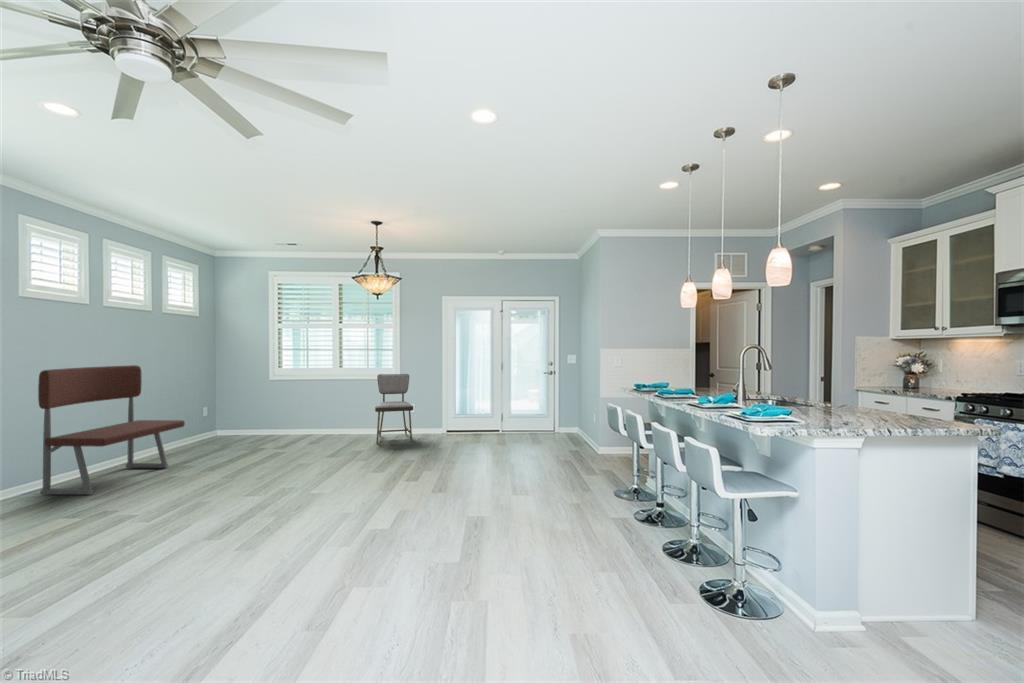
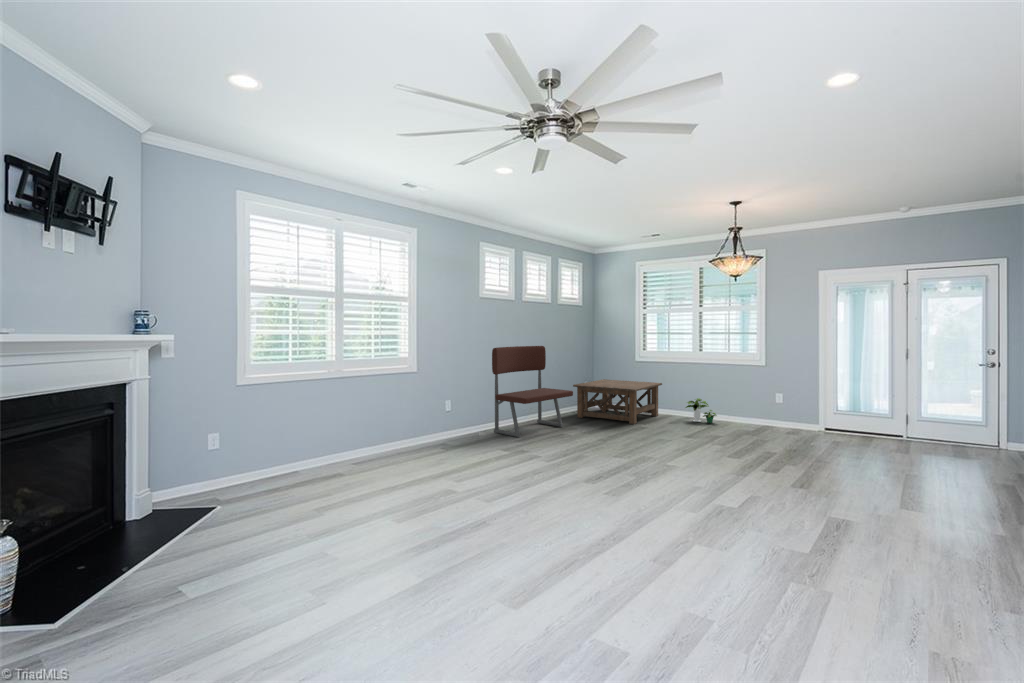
dining chair: present [375,374,413,444] -> none [737,360,781,436]
coffee table: none [185,401,300,451] -> present [573,379,662,424]
potted plant: none [324,414,357,438] -> present [685,398,717,423]

